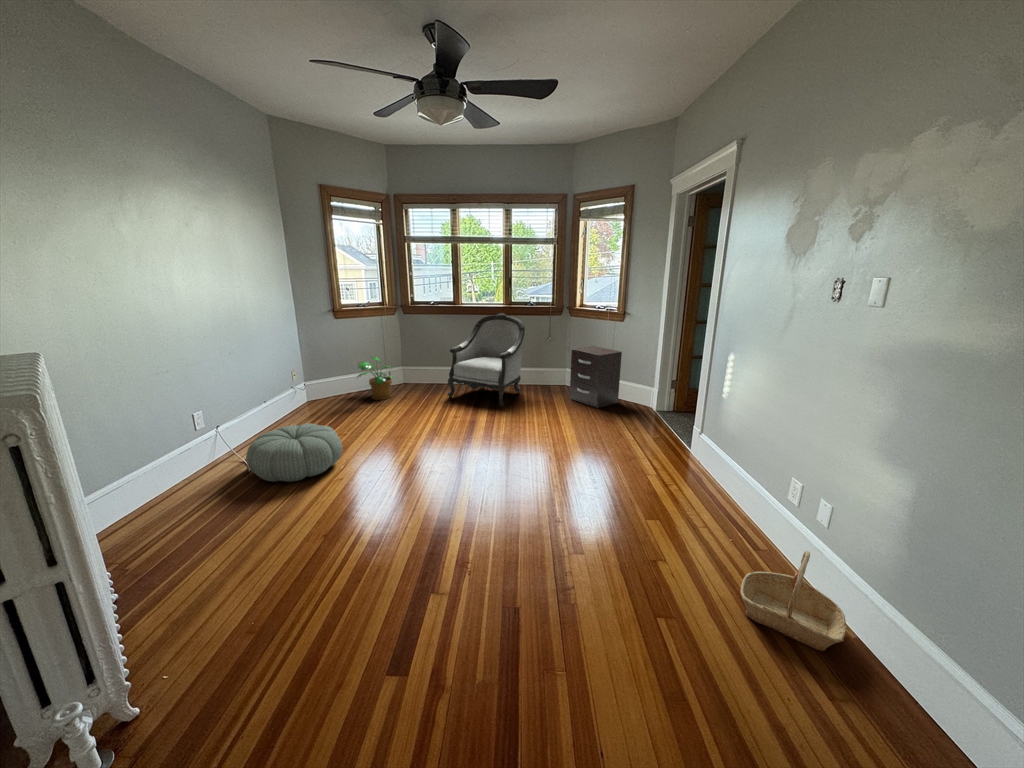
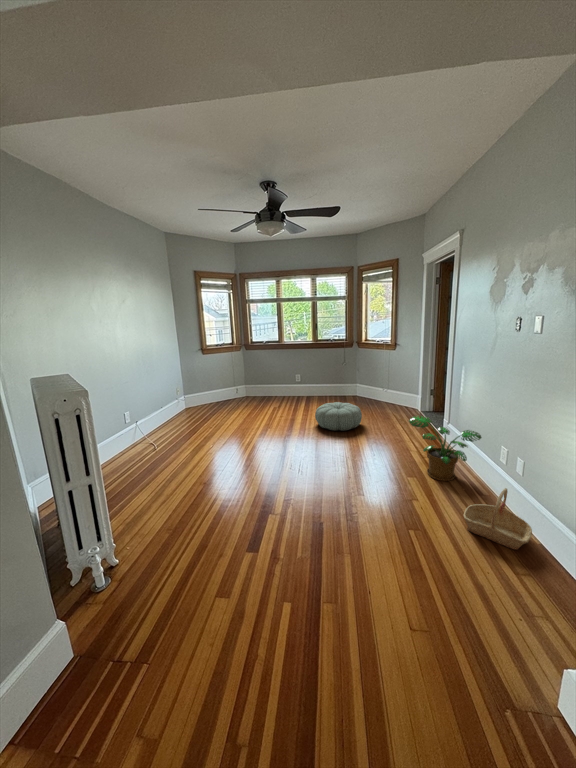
armchair: present [448,313,525,407] -> none [276,347,327,410]
dresser: present [570,346,622,408] -> none [359,368,394,410]
potted plant: present [357,357,393,400] -> present [409,416,482,481]
pouf: present [246,424,342,482] -> present [315,402,362,431]

